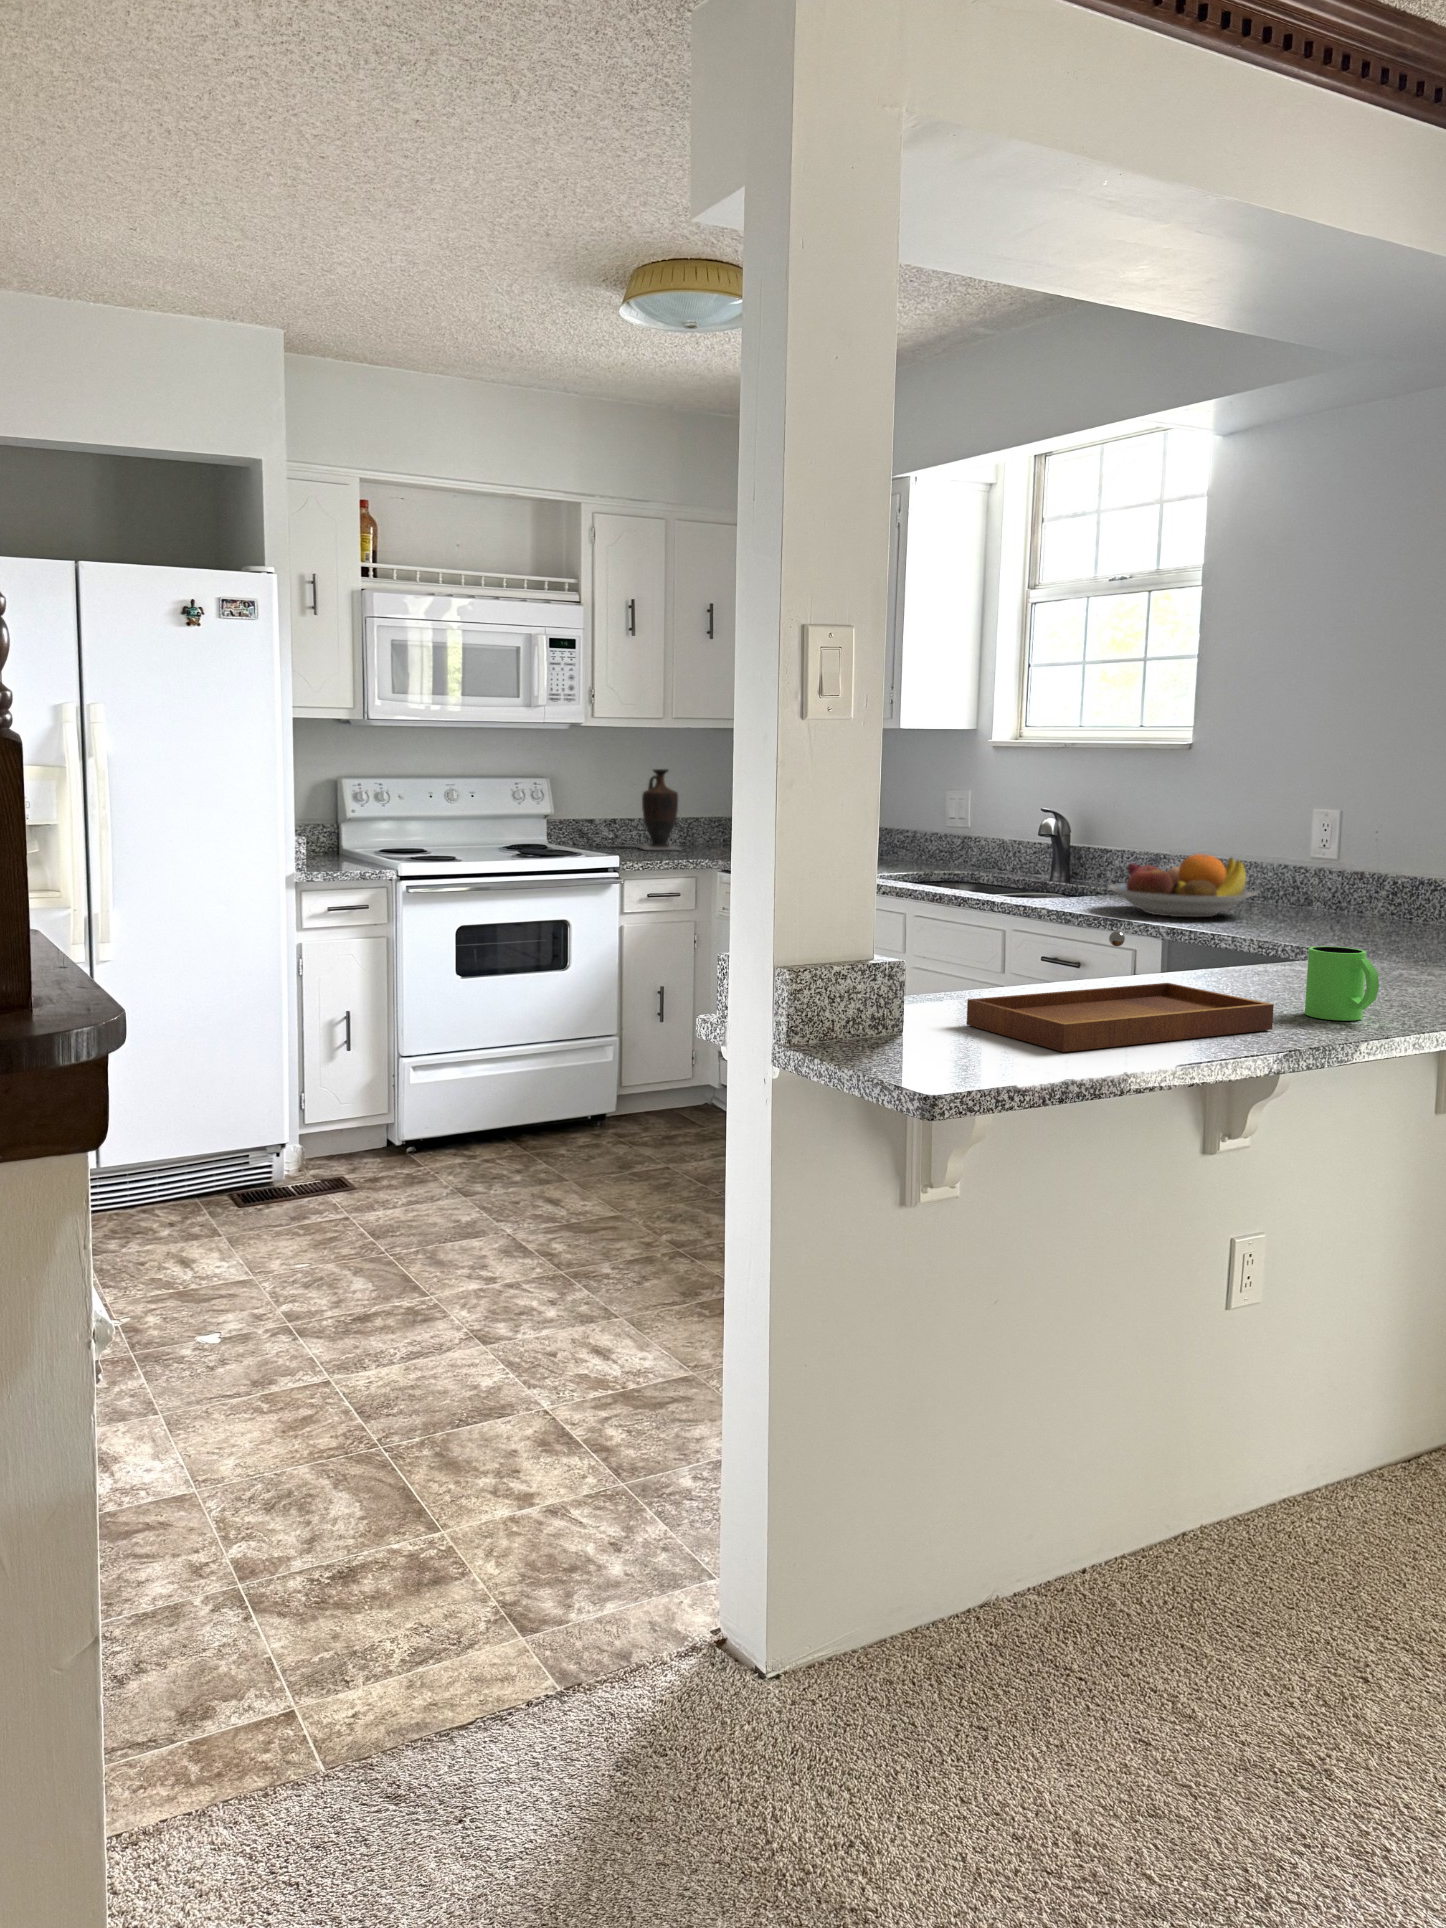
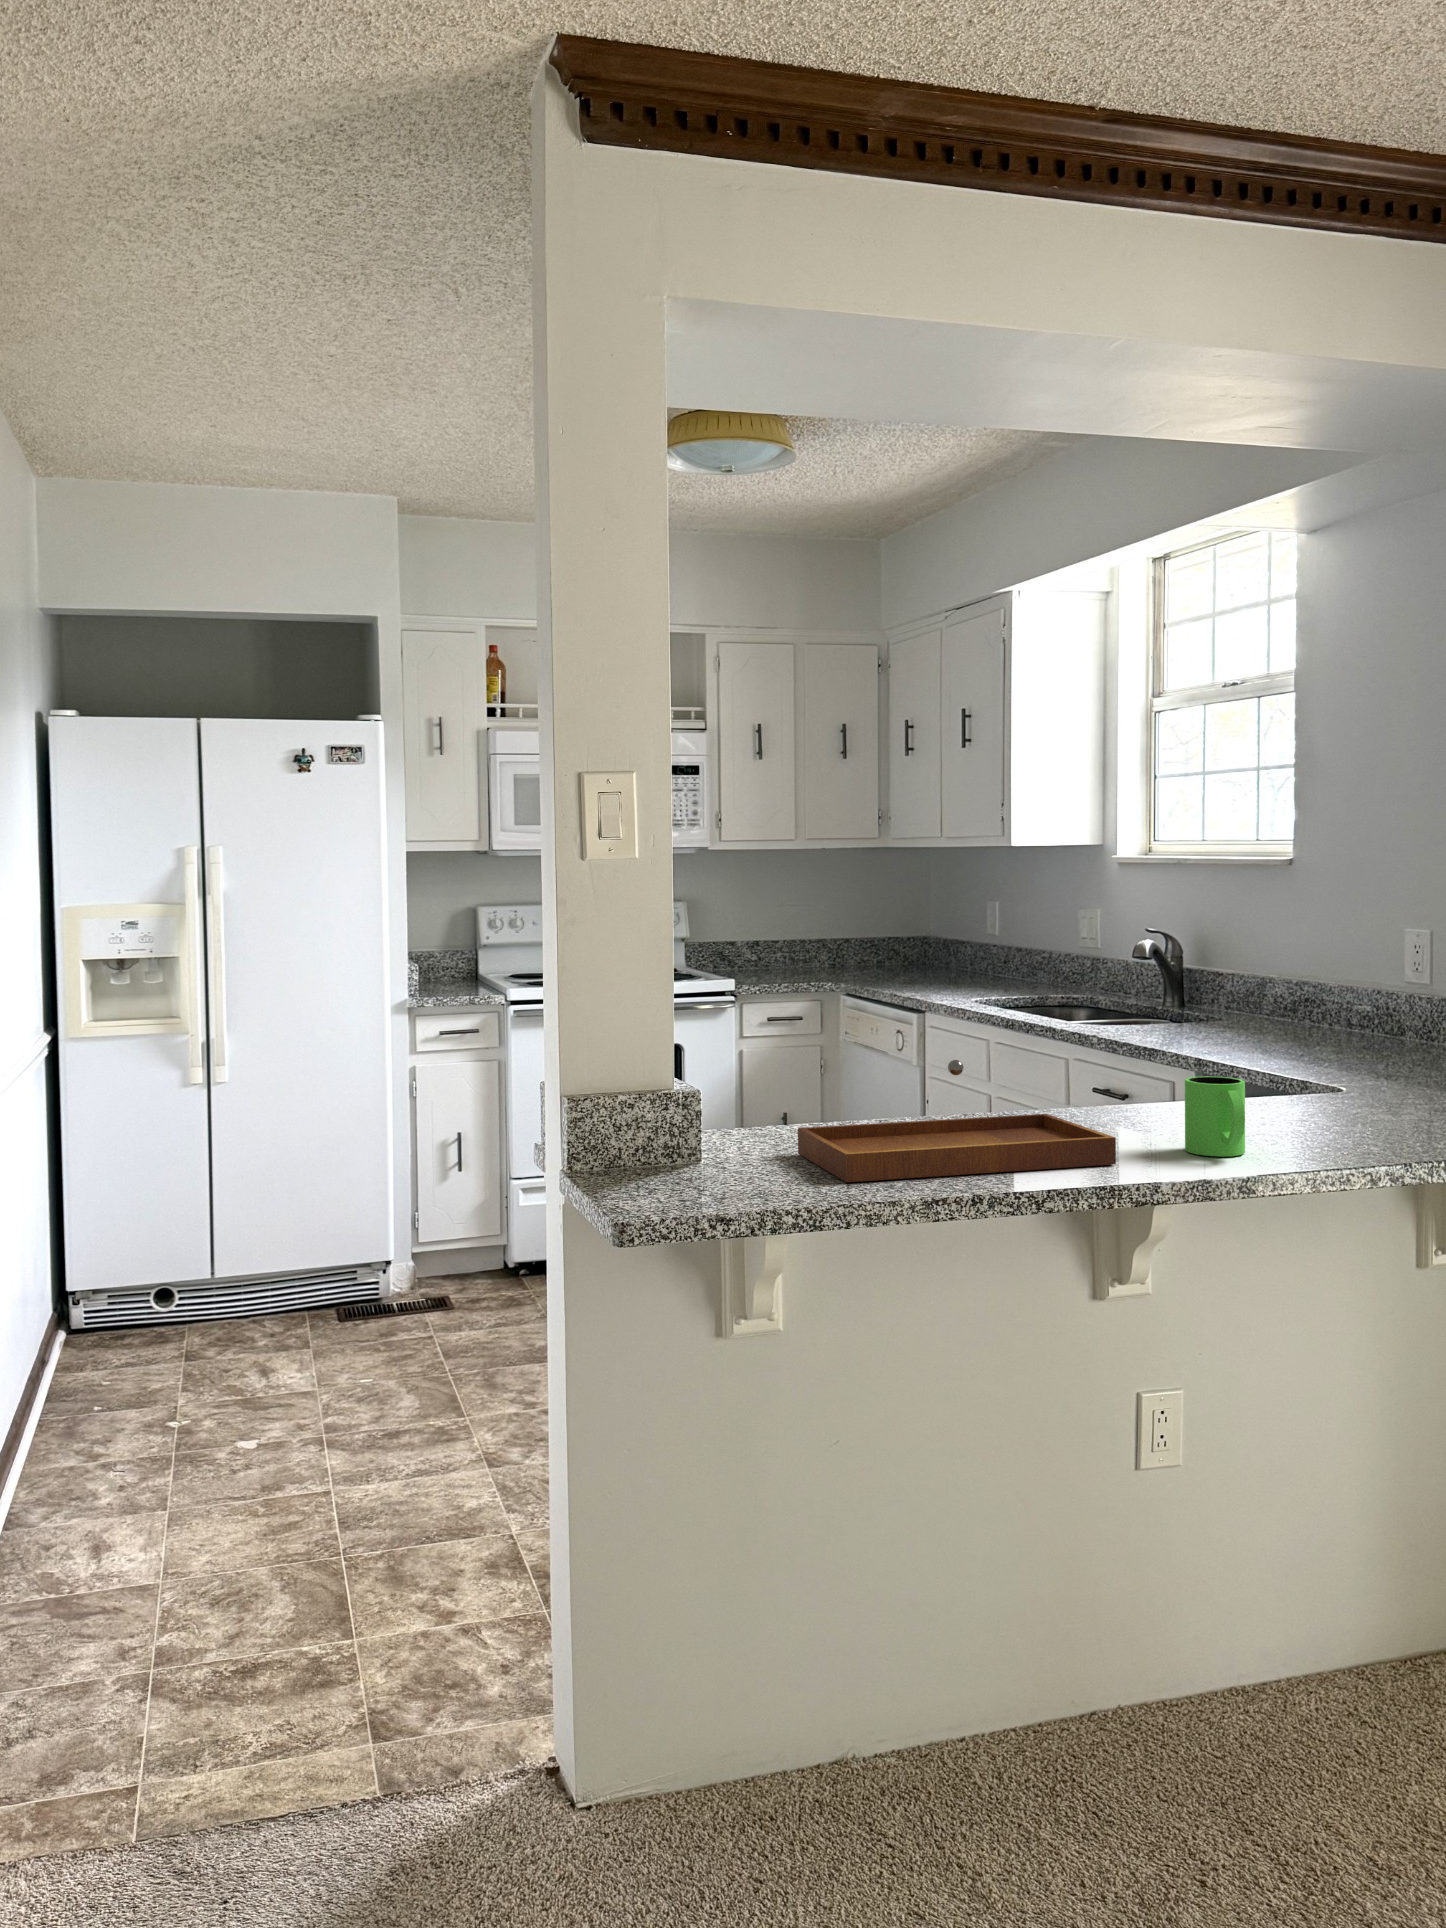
vase: present [638,769,680,850] -> none [785,892,825,974]
fruit bowl: present [1108,854,1256,917] -> none [1173,975,1336,1044]

